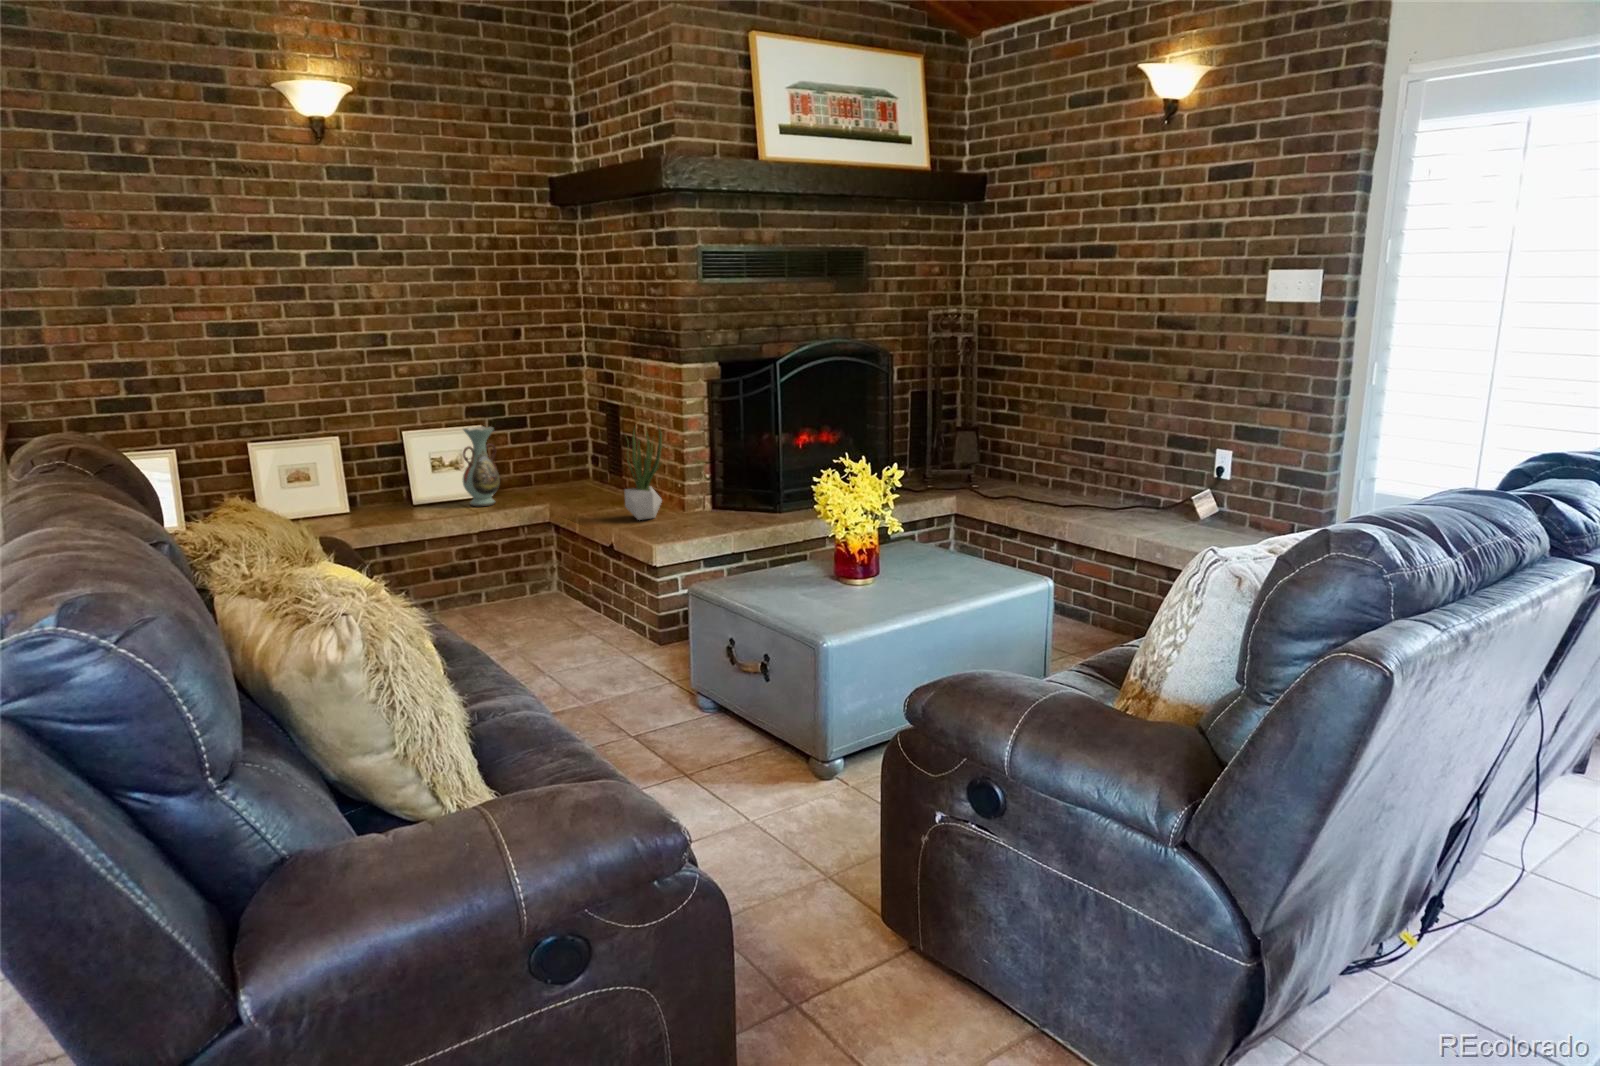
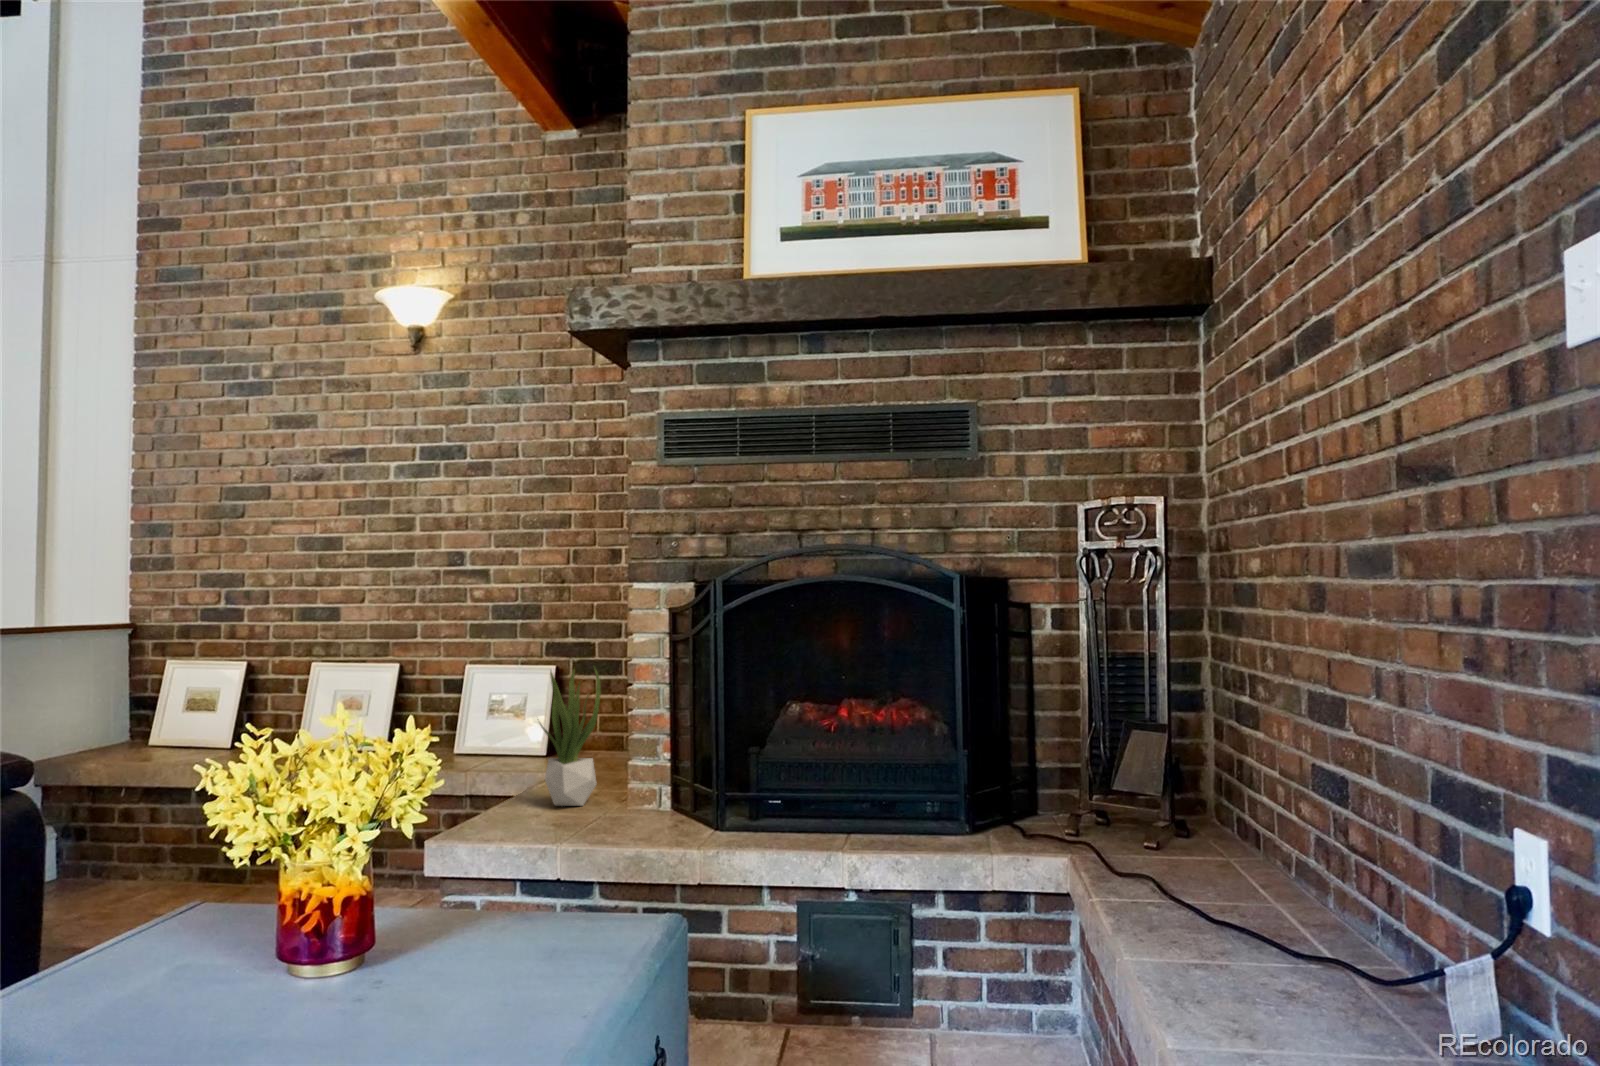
decorative vase: present [463,426,500,506] -> none [484,662,535,763]

